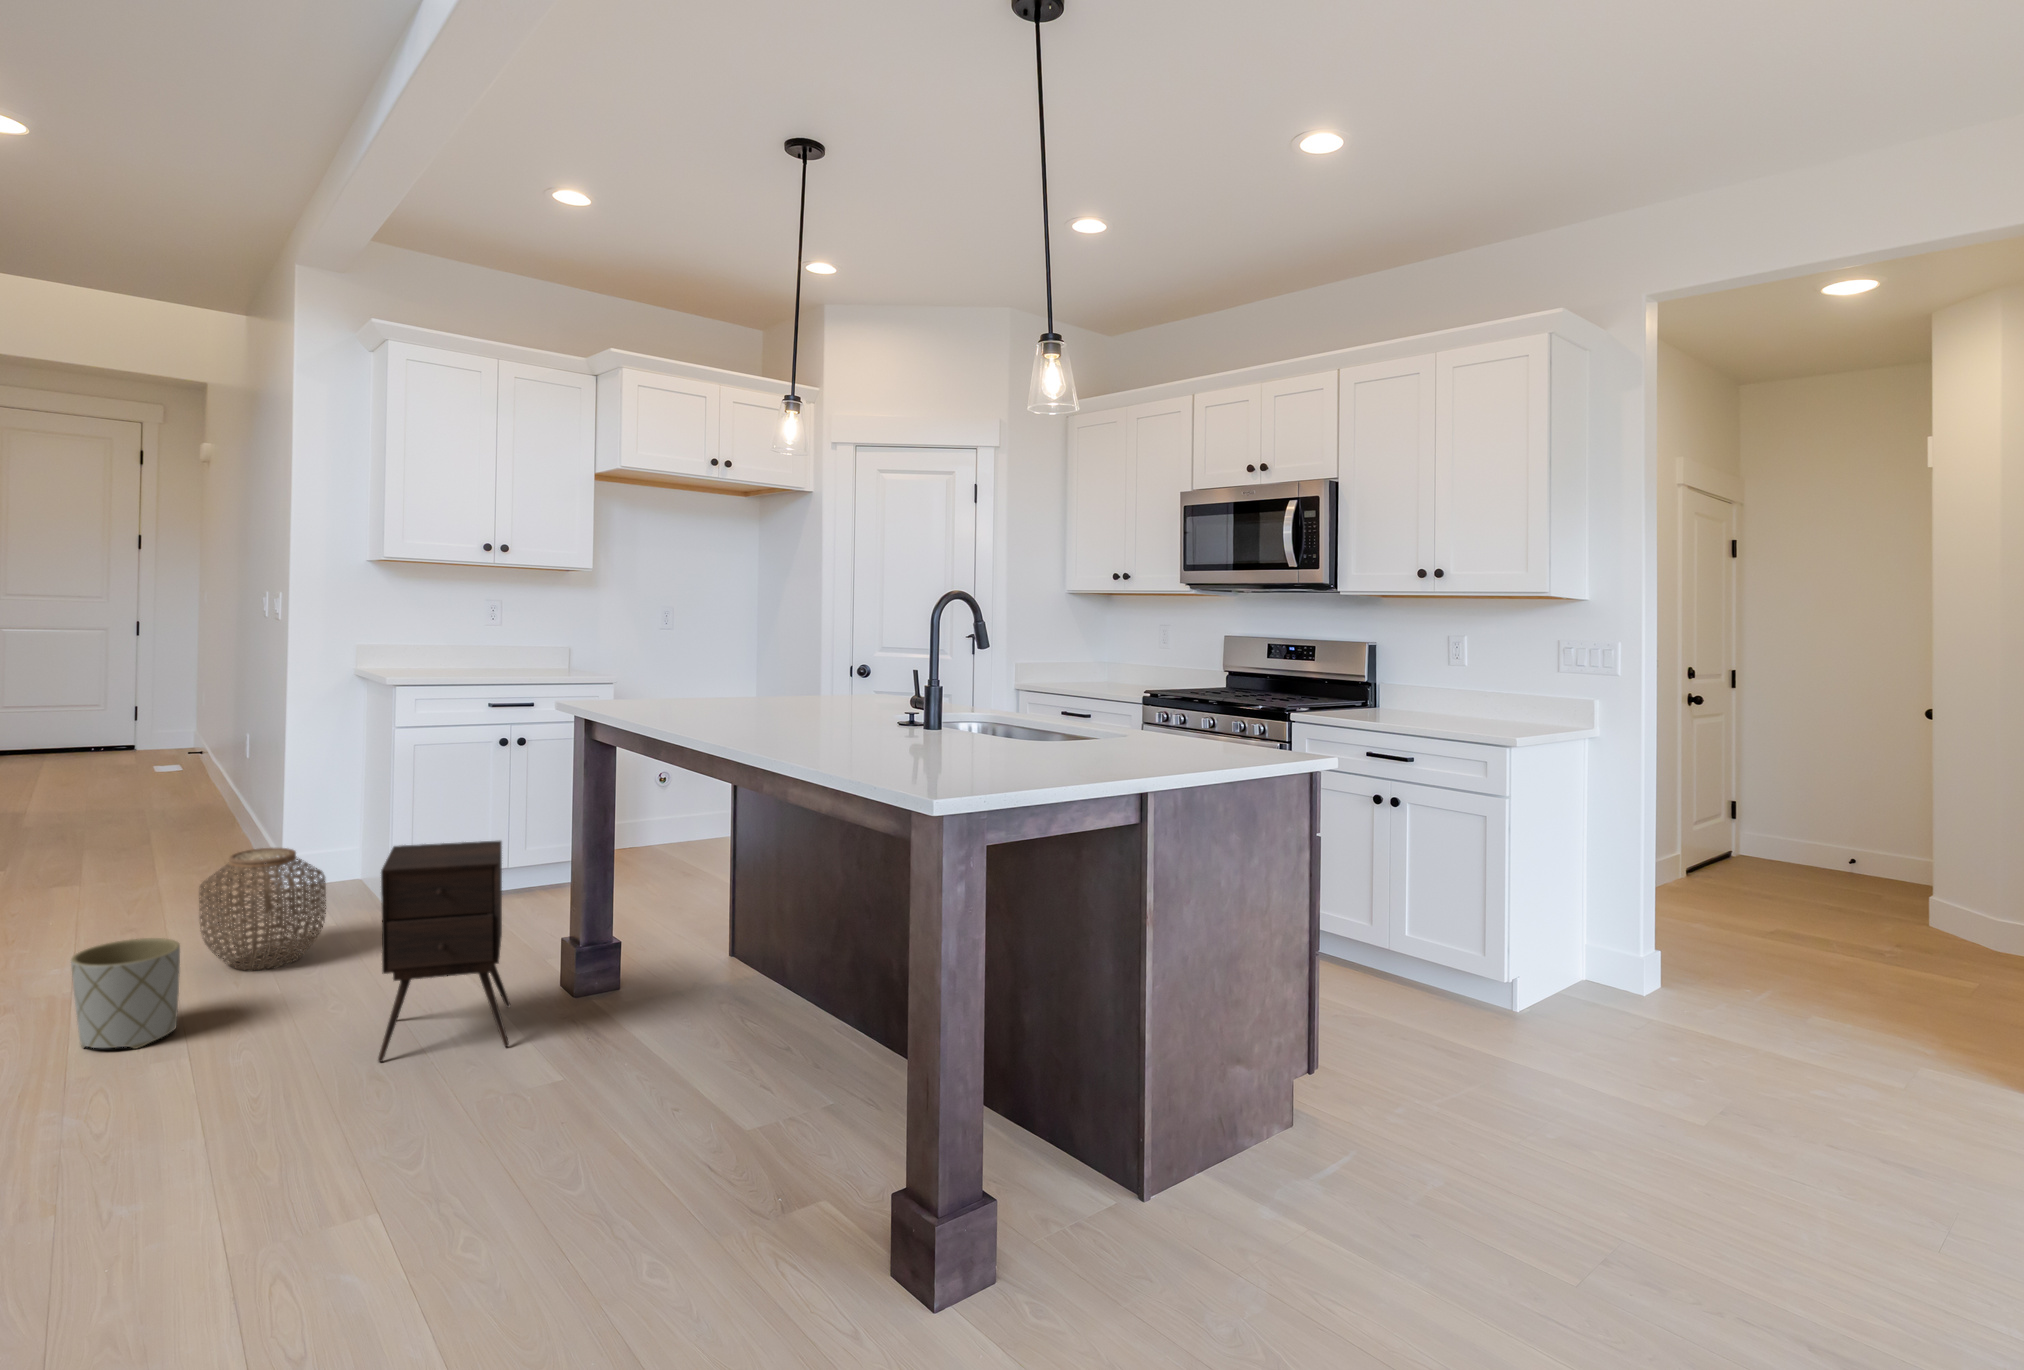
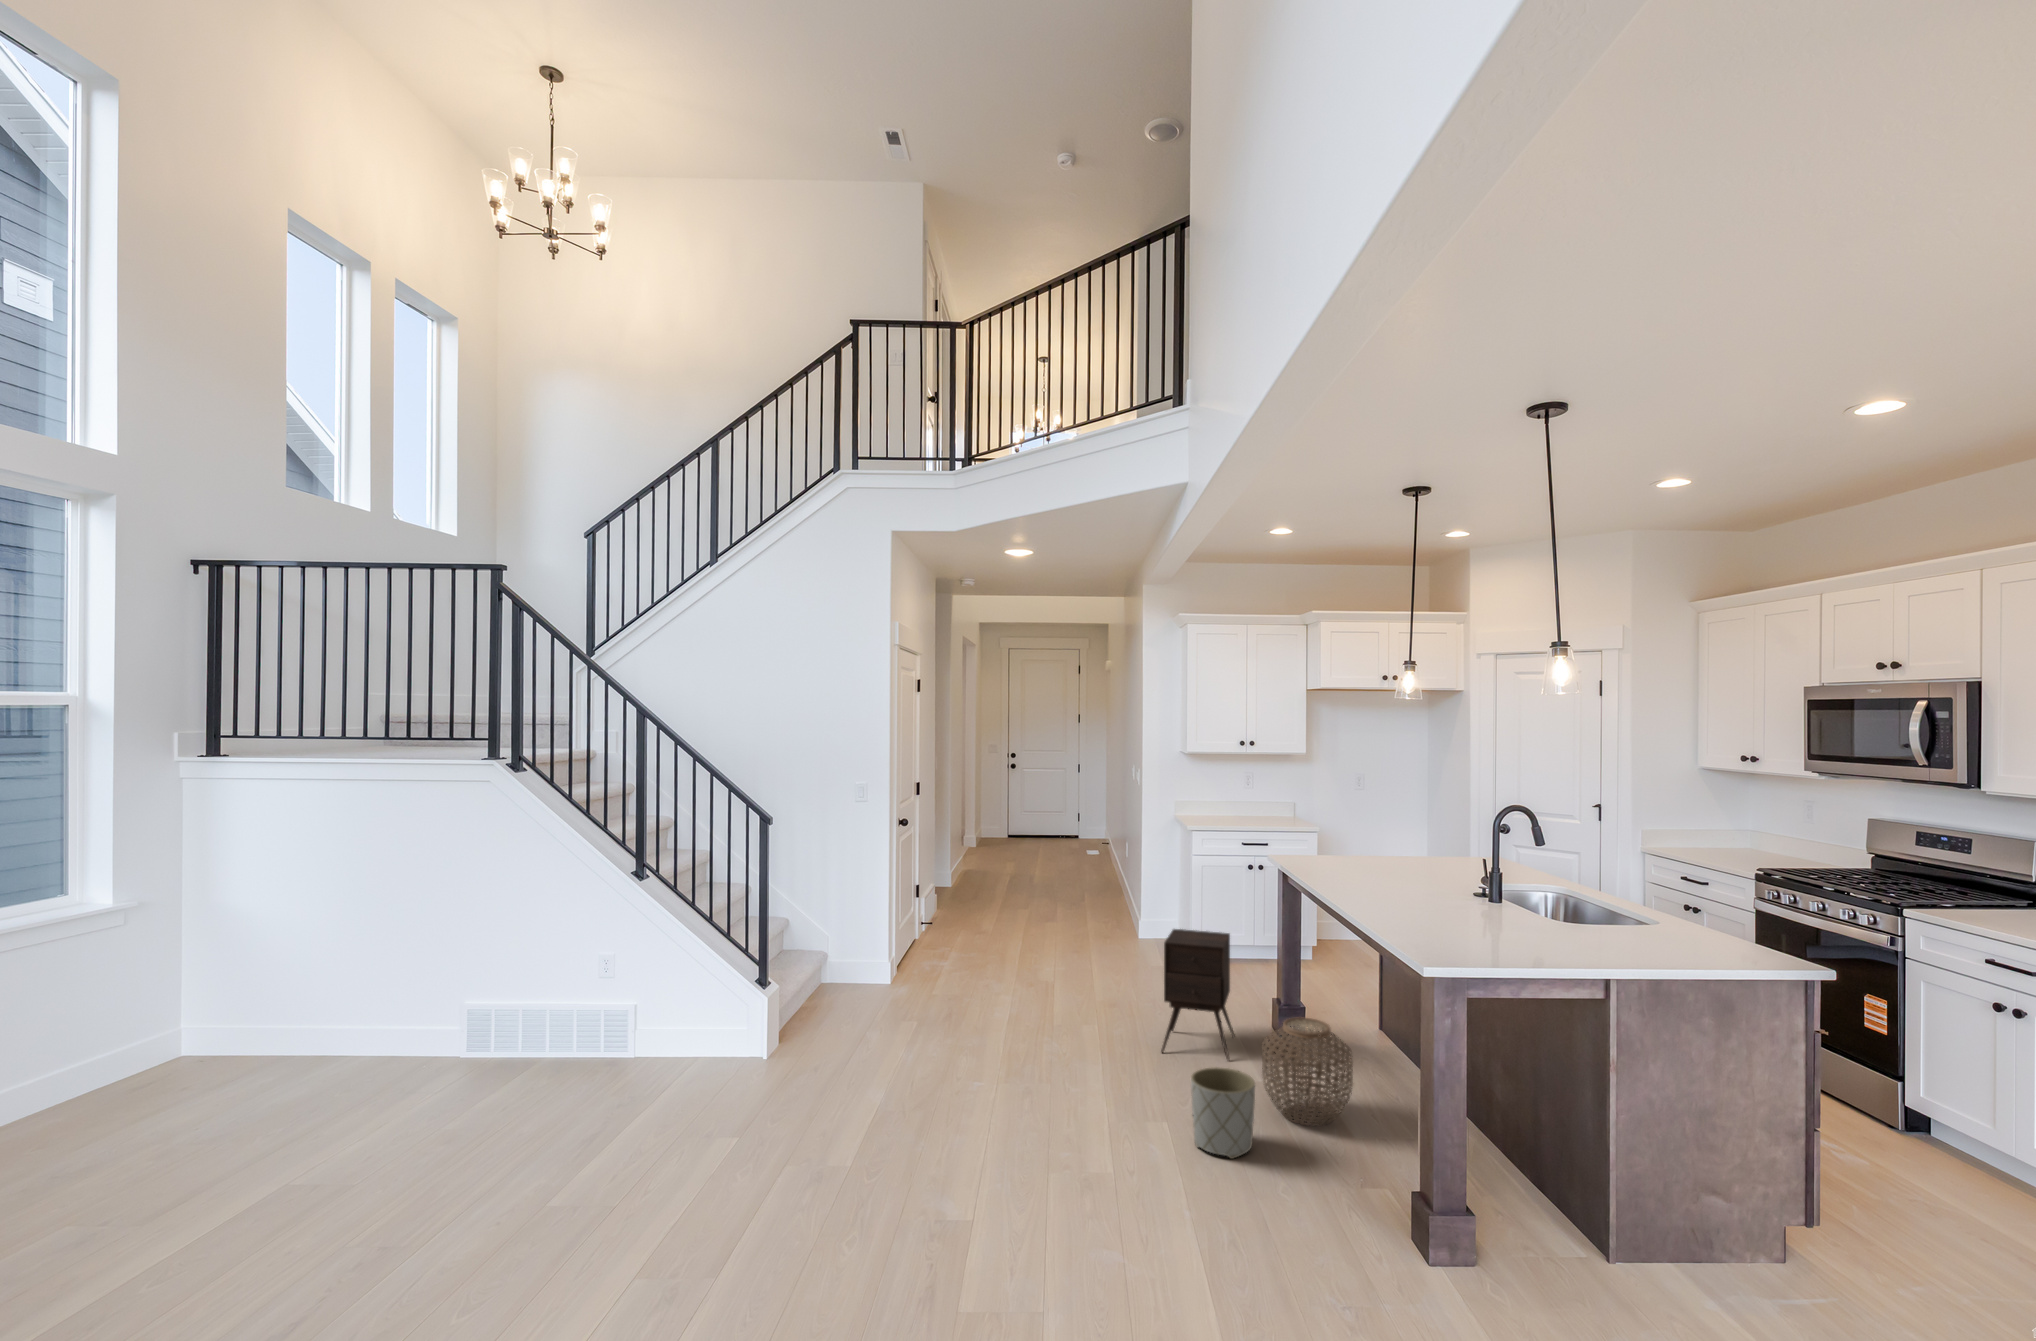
woven basket: present [199,848,326,970] -> present [1262,1017,1353,1126]
planter: present [71,938,180,1049] -> present [1191,1068,1255,1159]

